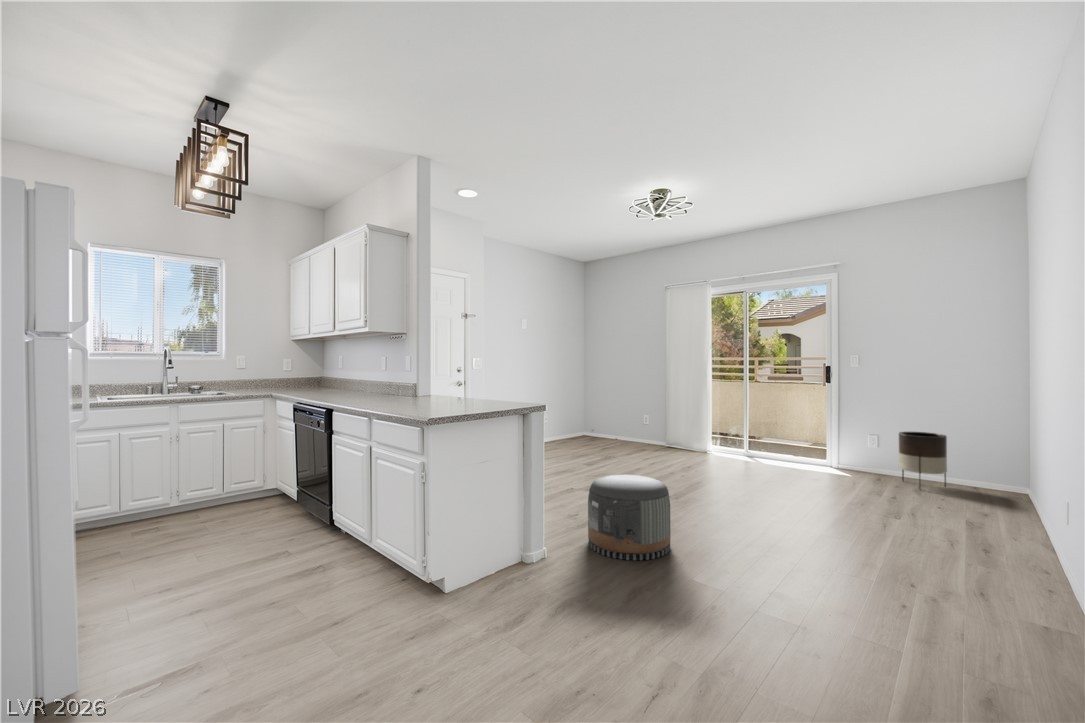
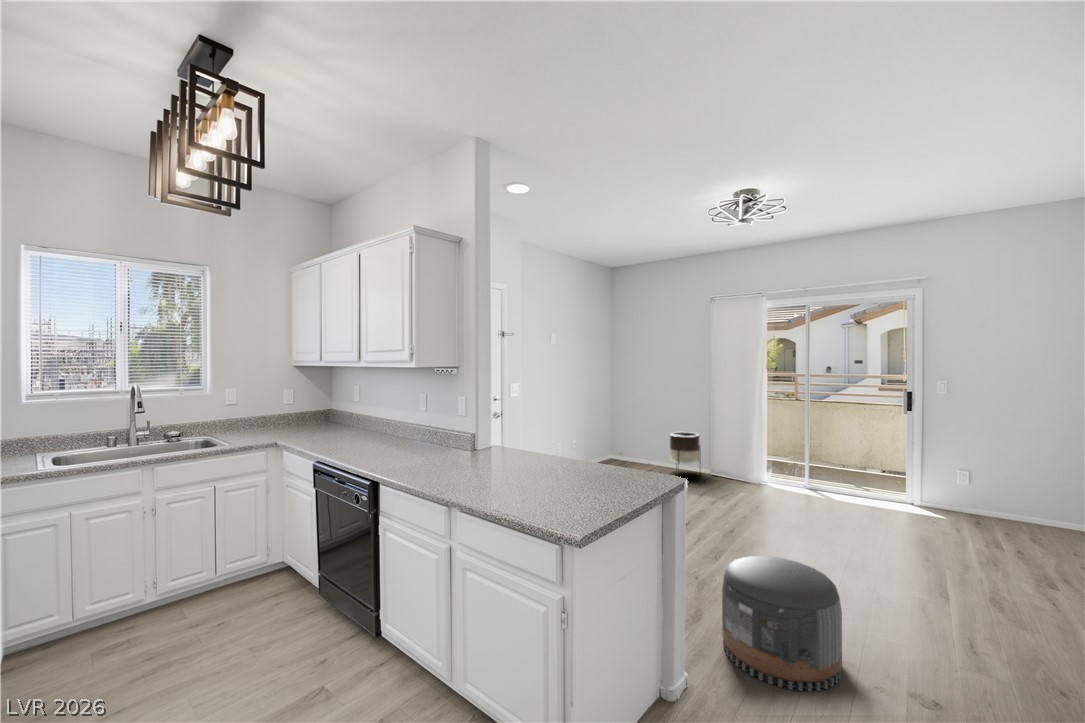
planter: present [899,432,947,487] -> present [670,432,701,464]

